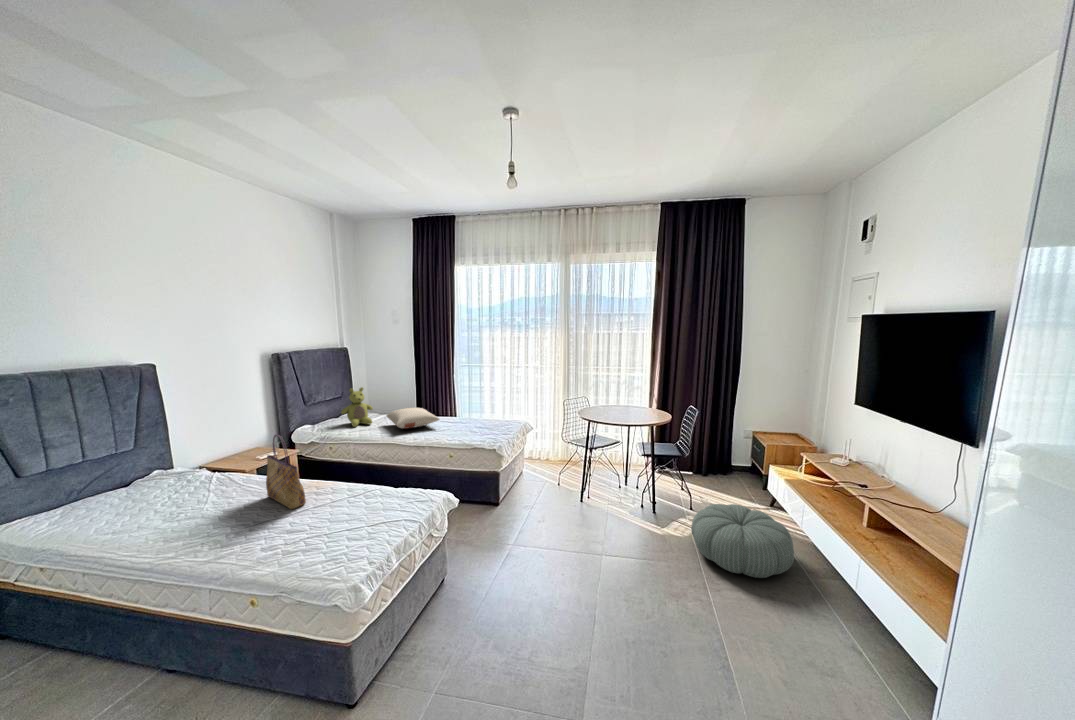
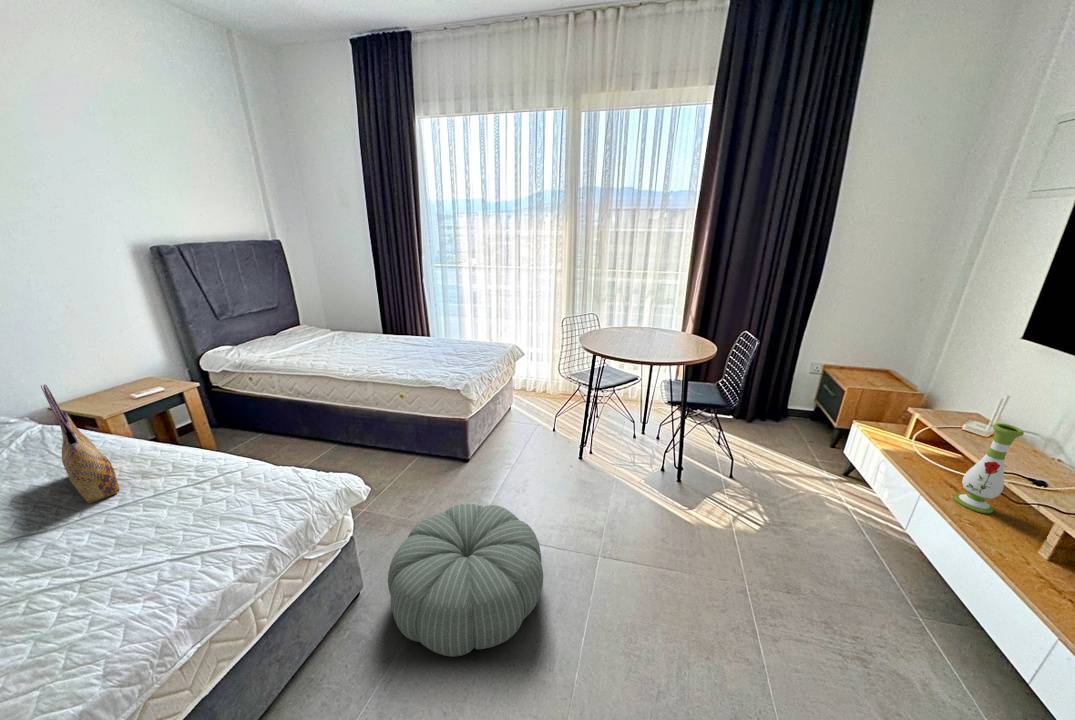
stuffed bear: present [341,387,373,427] -> none [262,297,308,351]
pillow: present [386,408,440,429] -> none [323,327,392,356]
vase: none [820,450,842,508] -> present [954,423,1024,514]
pouf: present [691,504,794,578] -> present [388,504,543,657]

